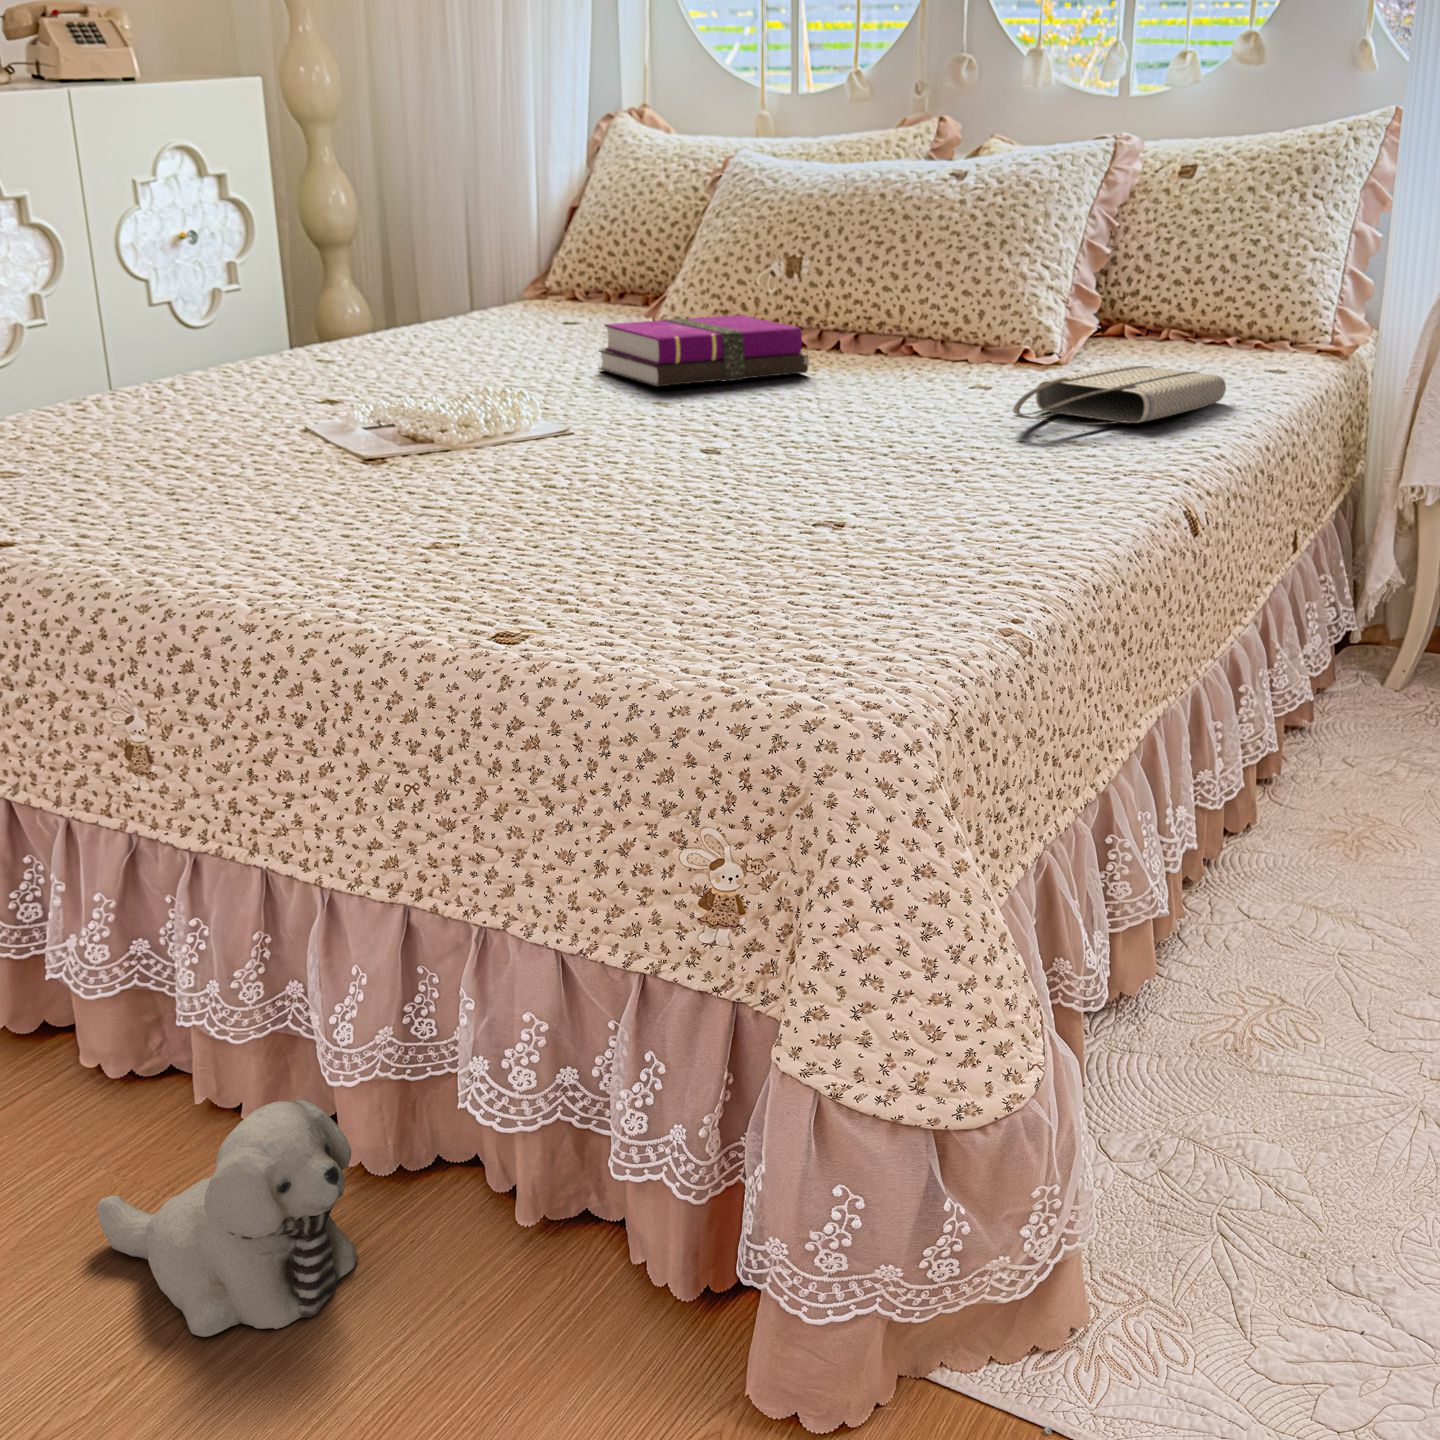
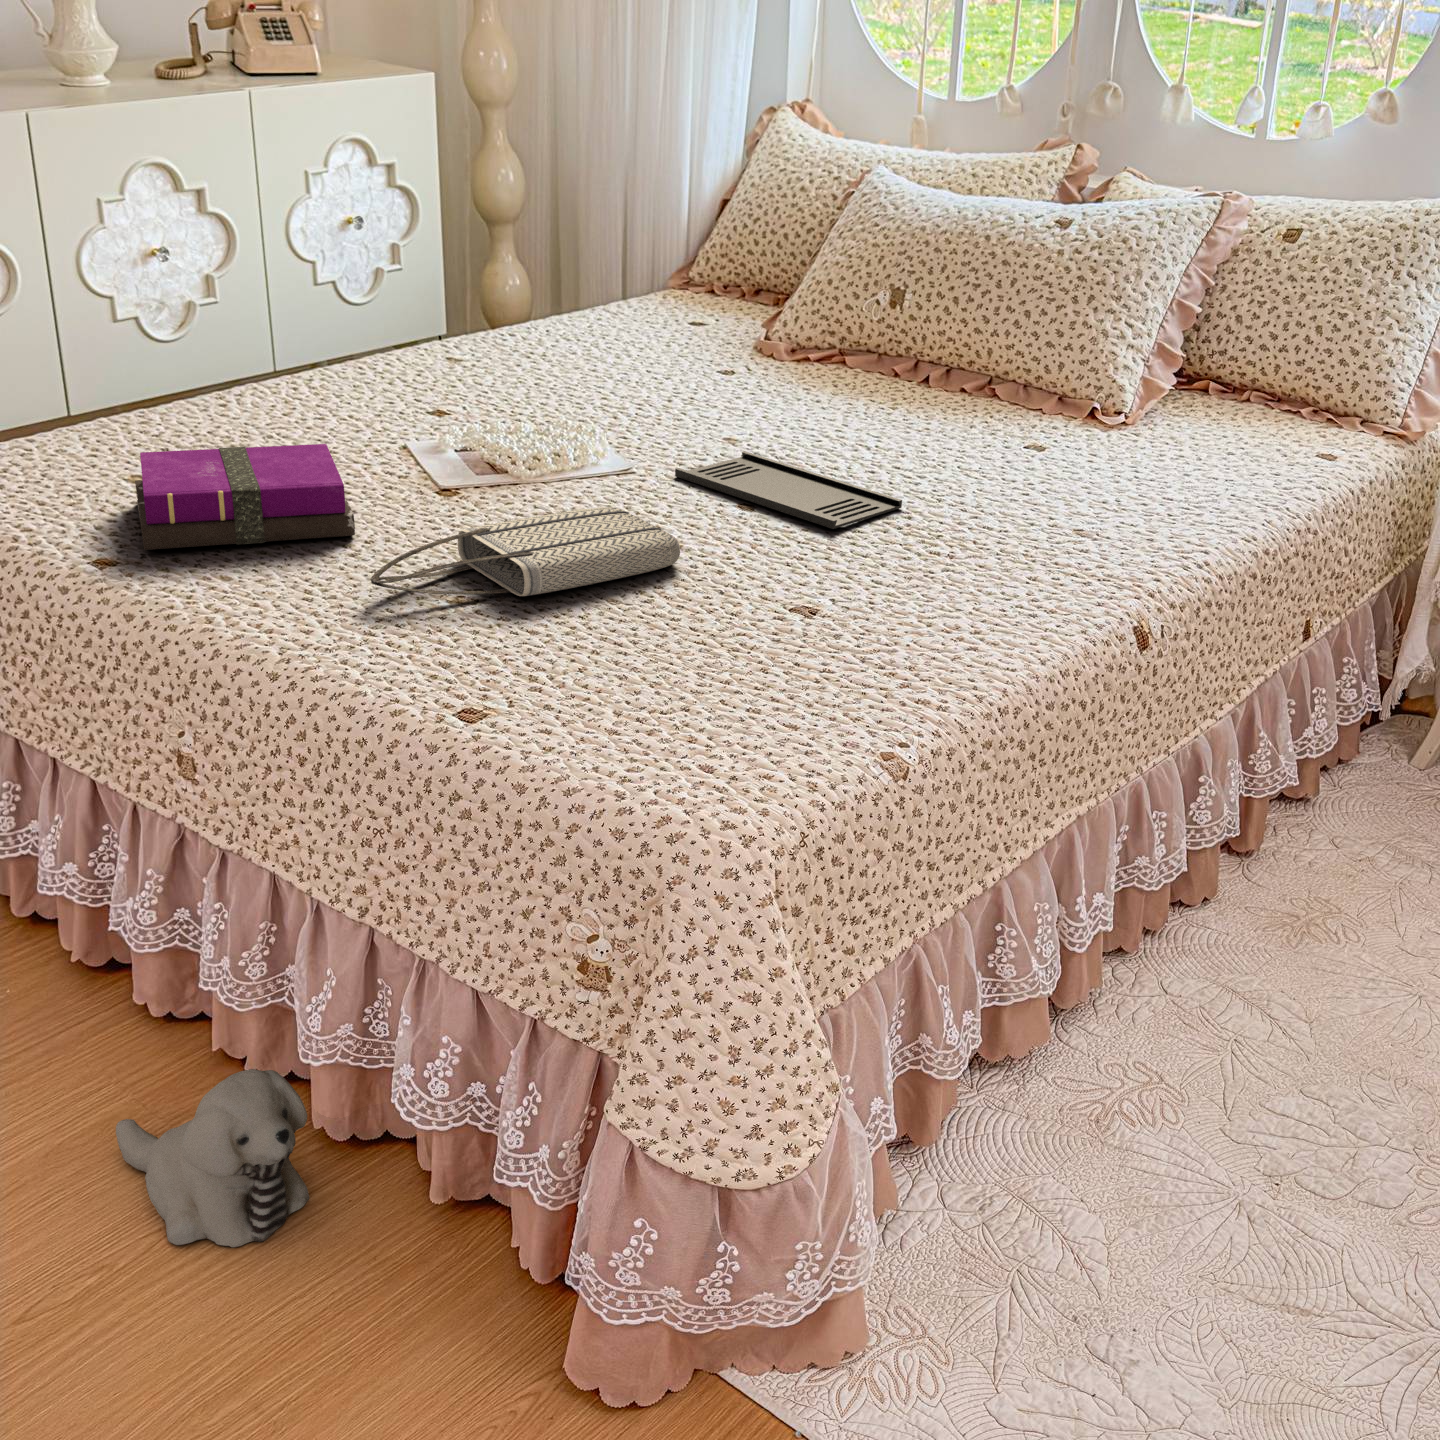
notebook: present [599,315,809,386] -> present [135,444,355,550]
tote bag: present [1013,366,1226,425] -> present [371,507,680,596]
tray: none [626,405,880,455] -> present [675,451,902,529]

